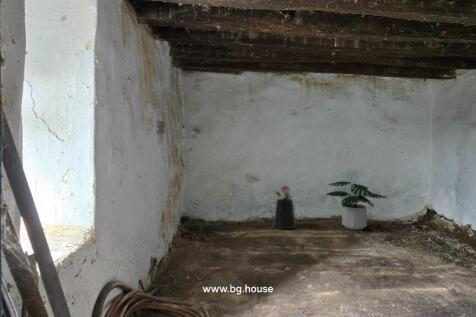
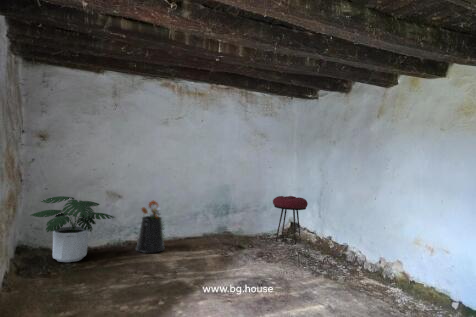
potted plant: present [327,181,387,230] -> present [31,196,114,262]
stool: none [403,182,444,231] -> present [273,196,308,244]

